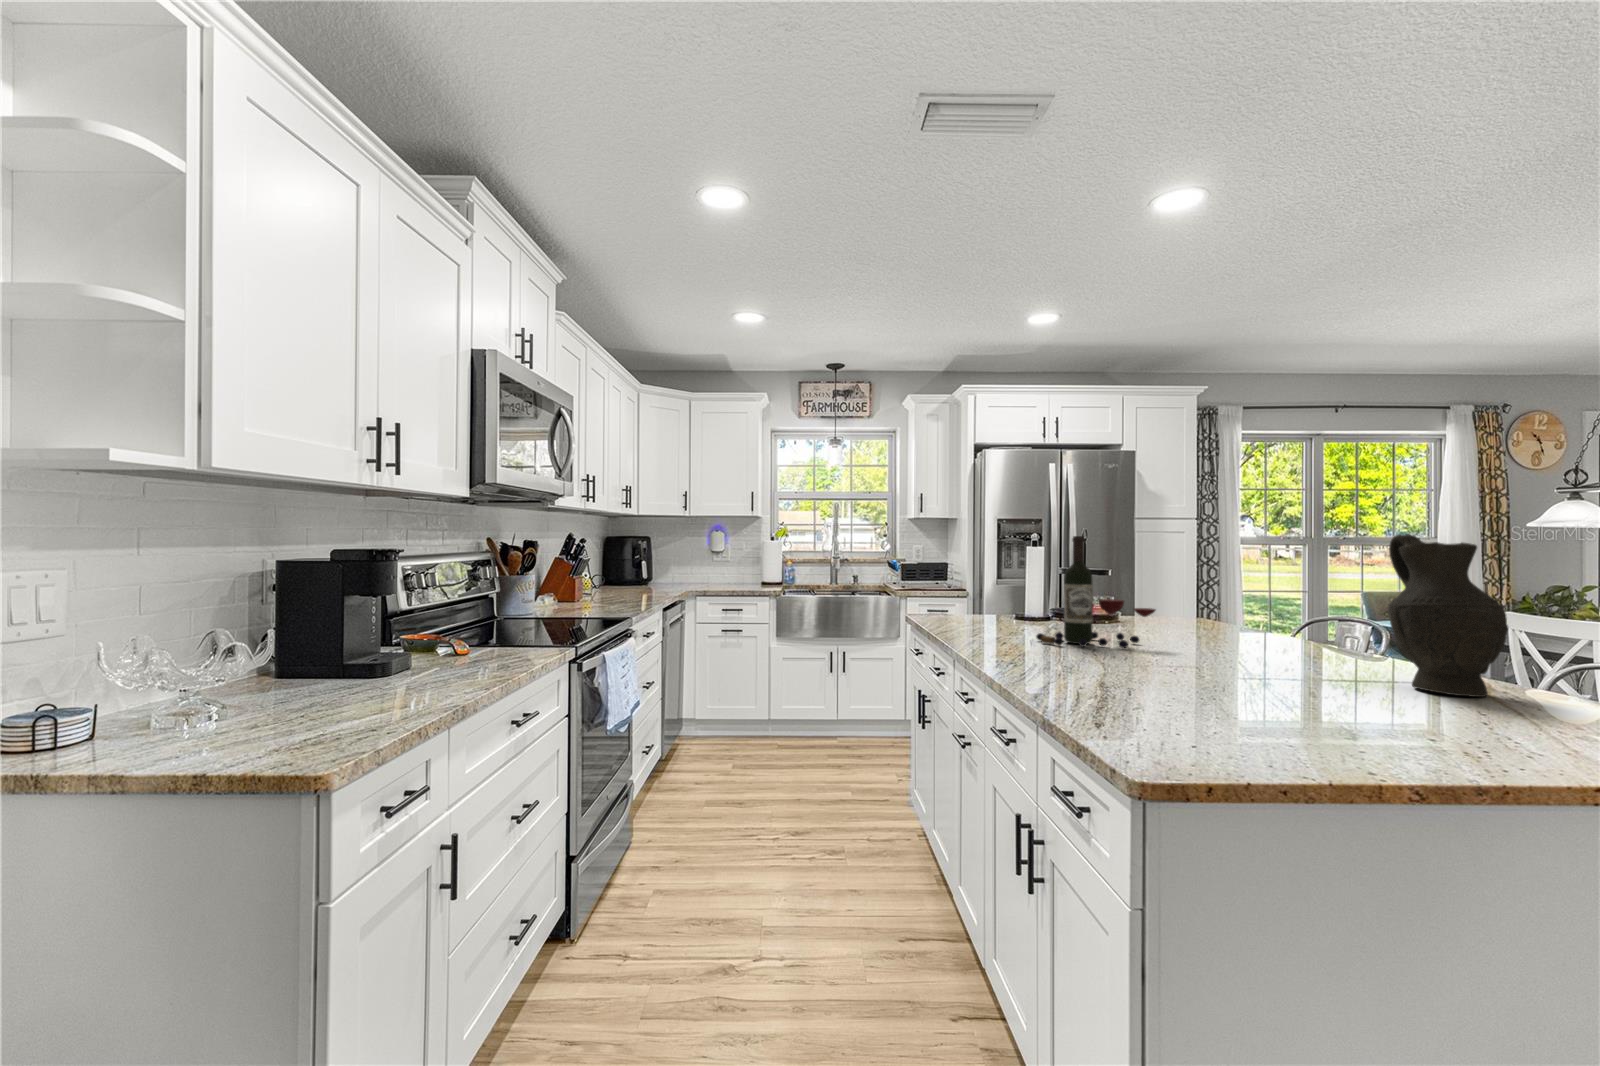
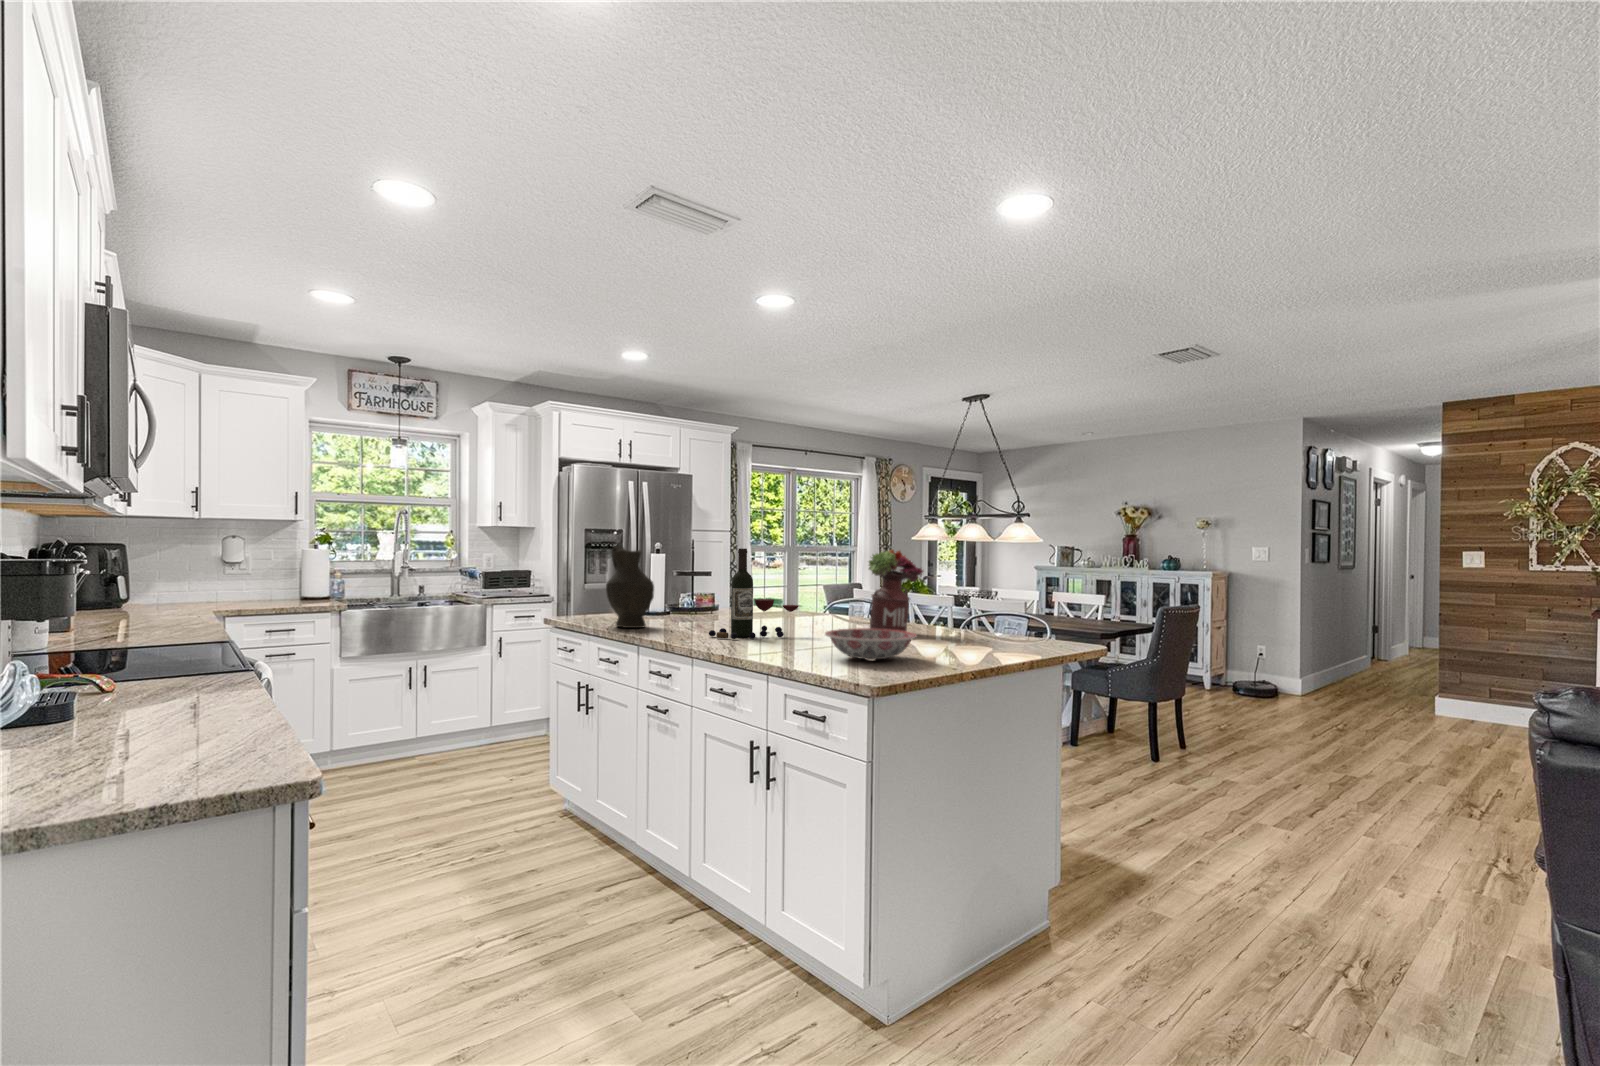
decorative vase: present [1388,534,1508,697] -> present [606,546,654,628]
flower arrangement: none [1264,535,1365,660] -> present [869,549,923,631]
ceramic bowl: none [1116,641,1257,685] -> present [825,628,917,660]

